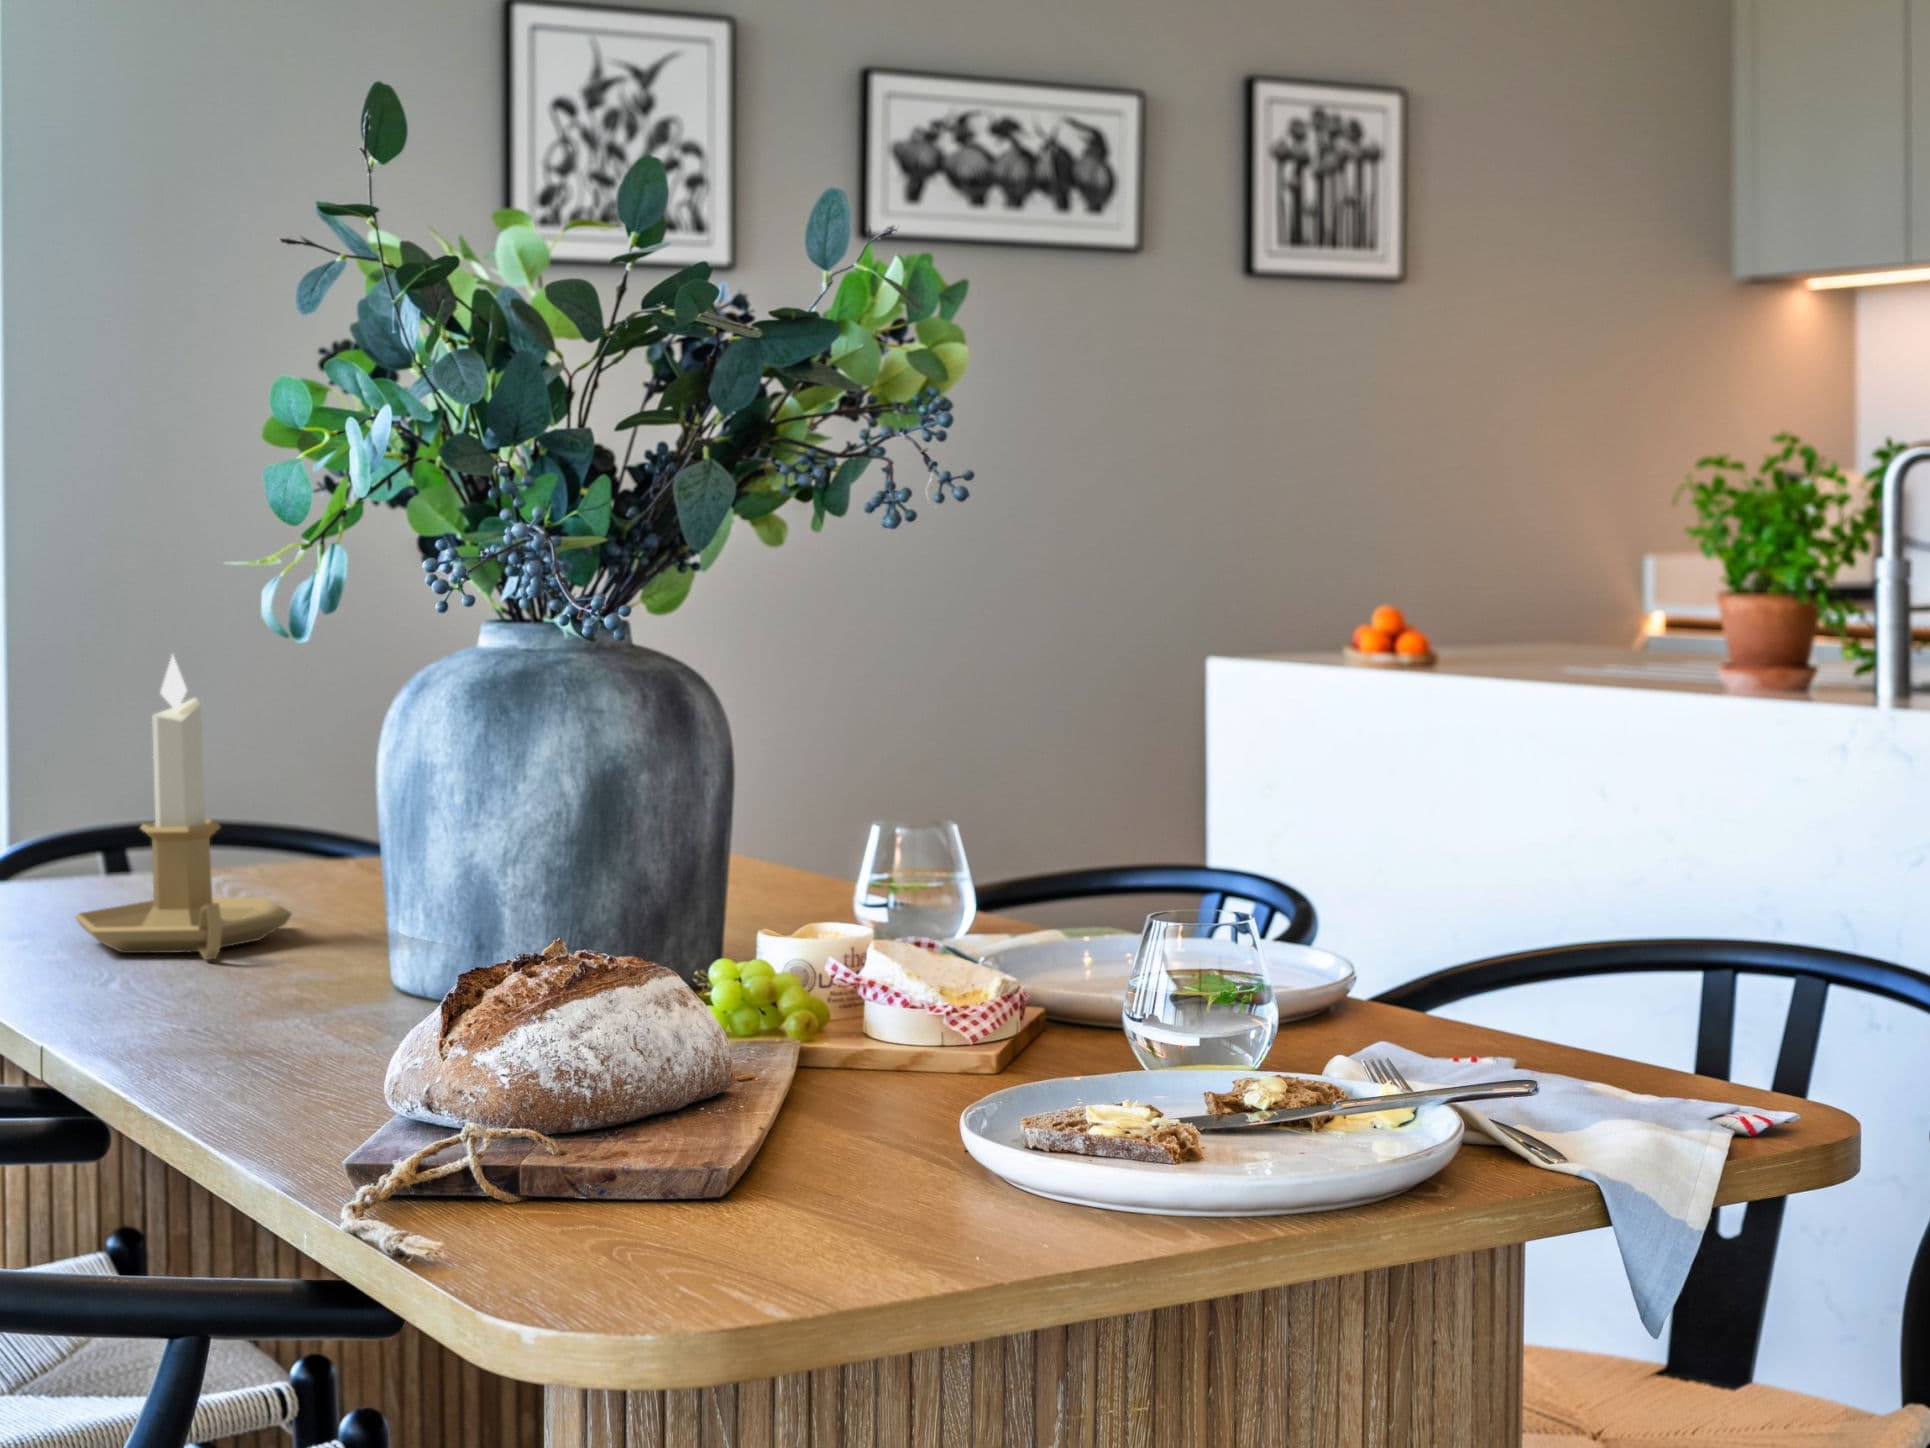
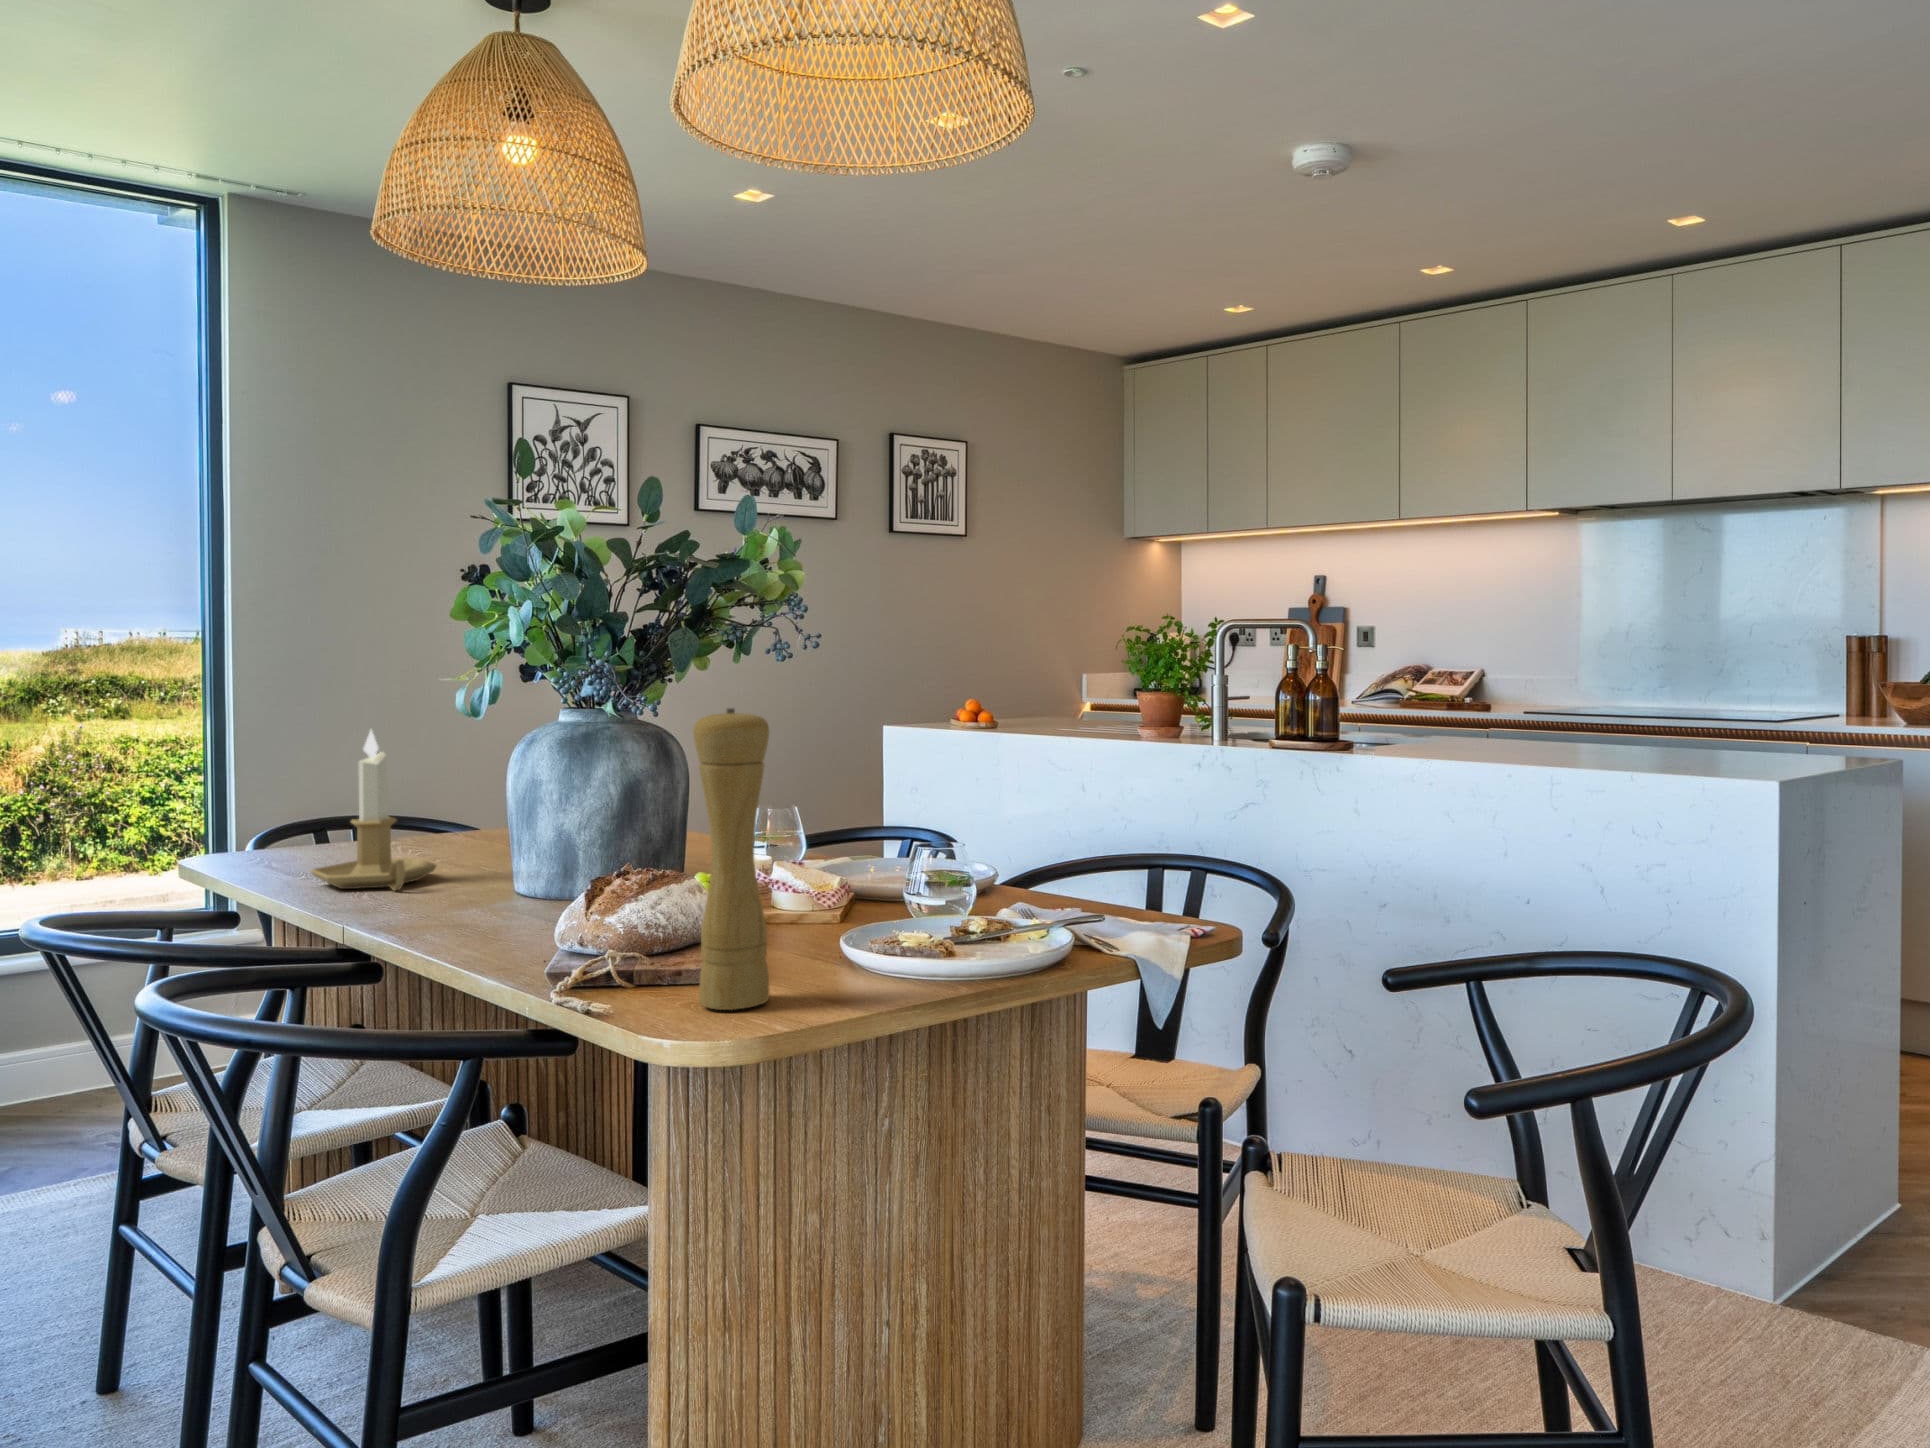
pepper mill: none [603,623,768,1269] -> present [693,708,769,1010]

